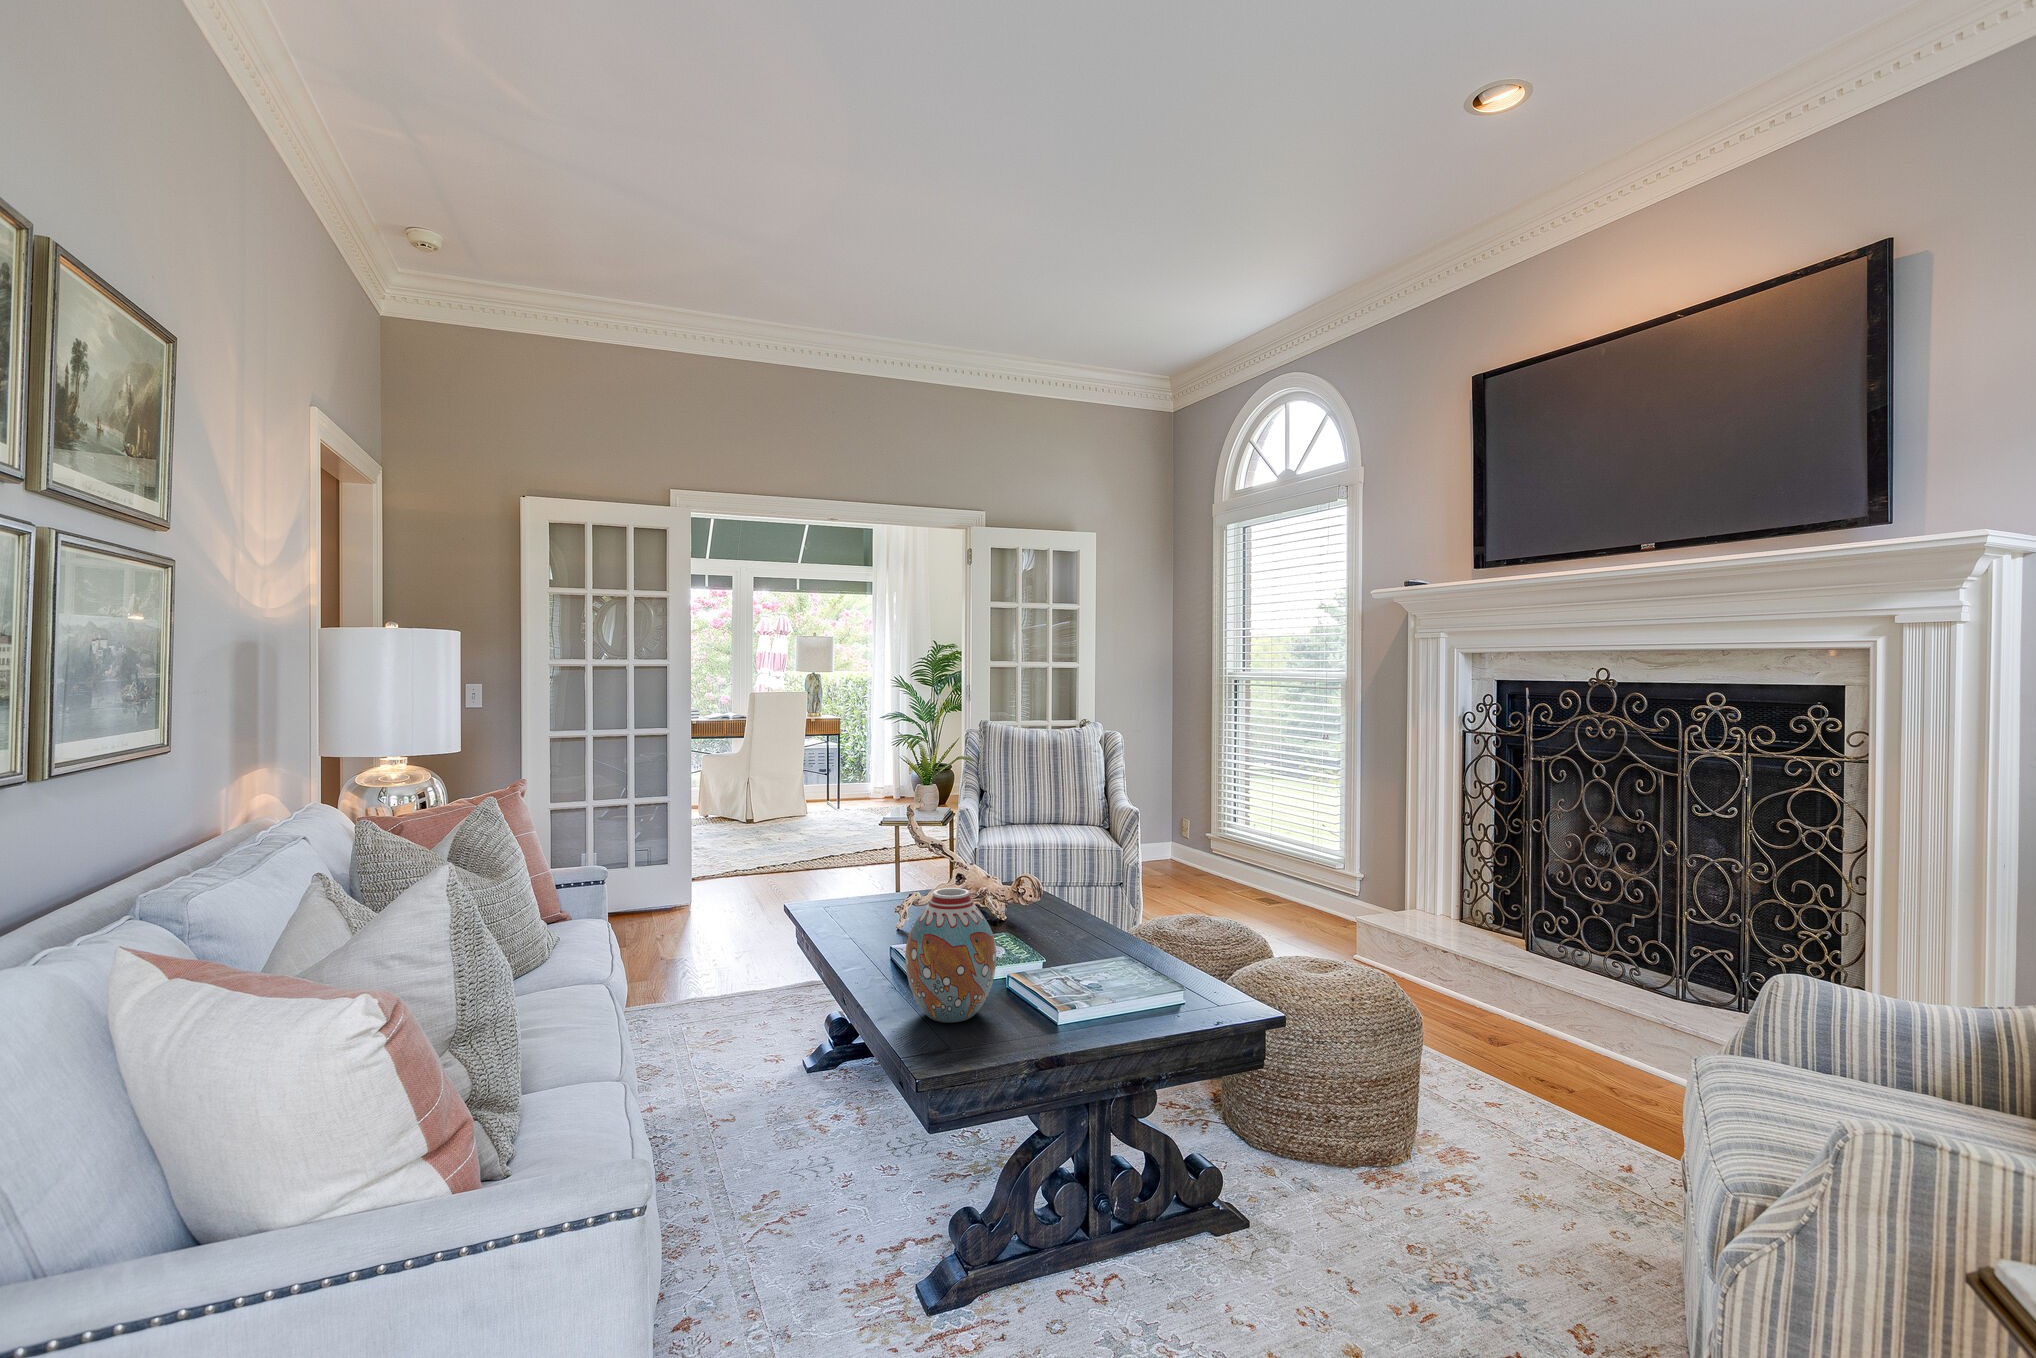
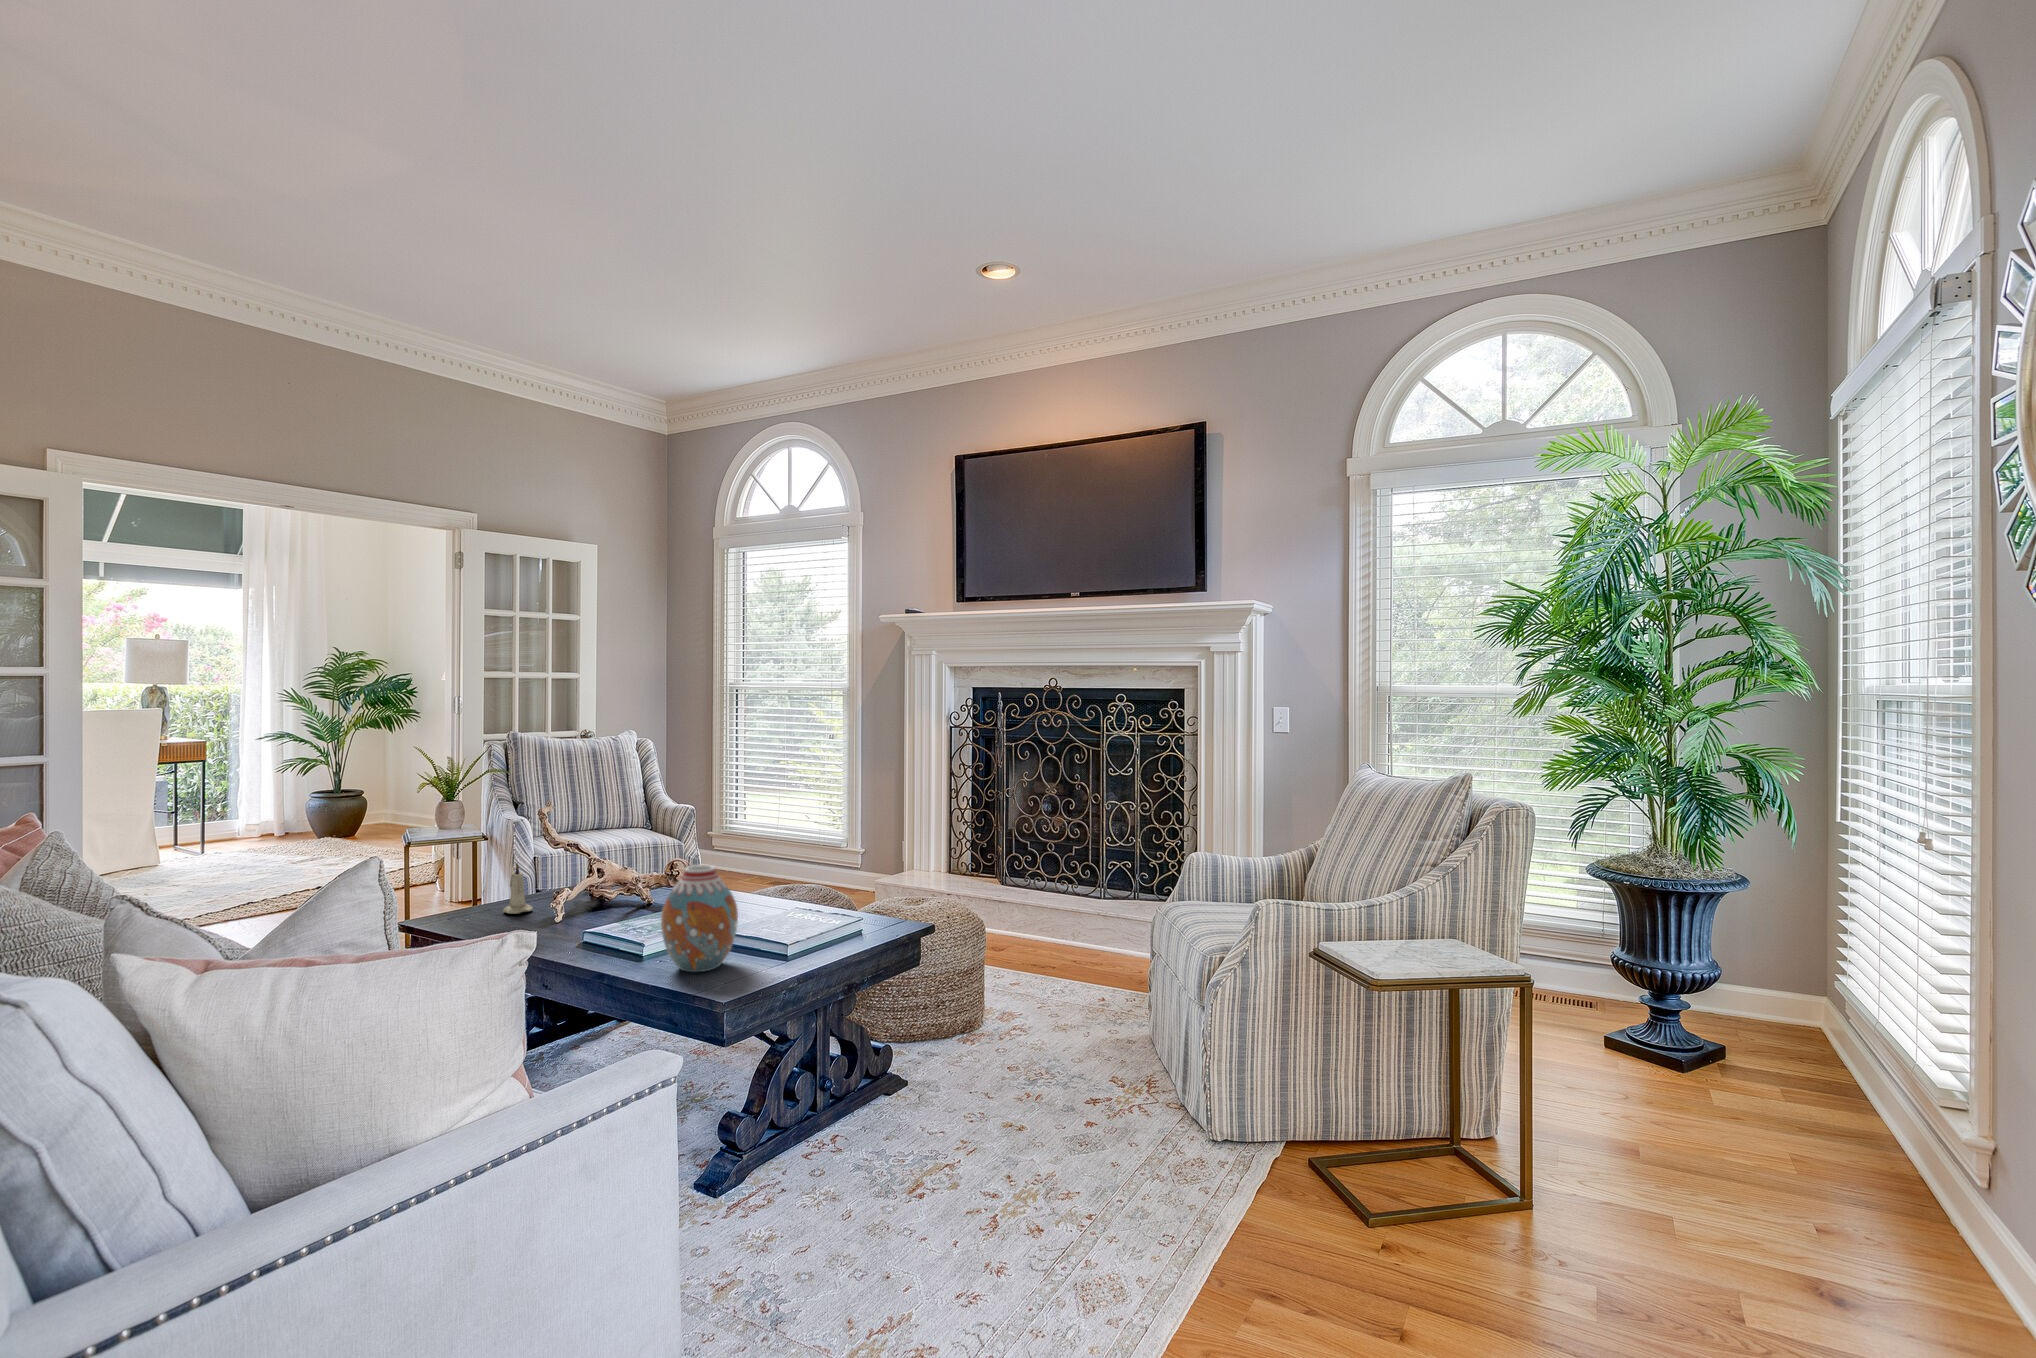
candle: none [860,855,887,909] -> present [503,863,533,914]

